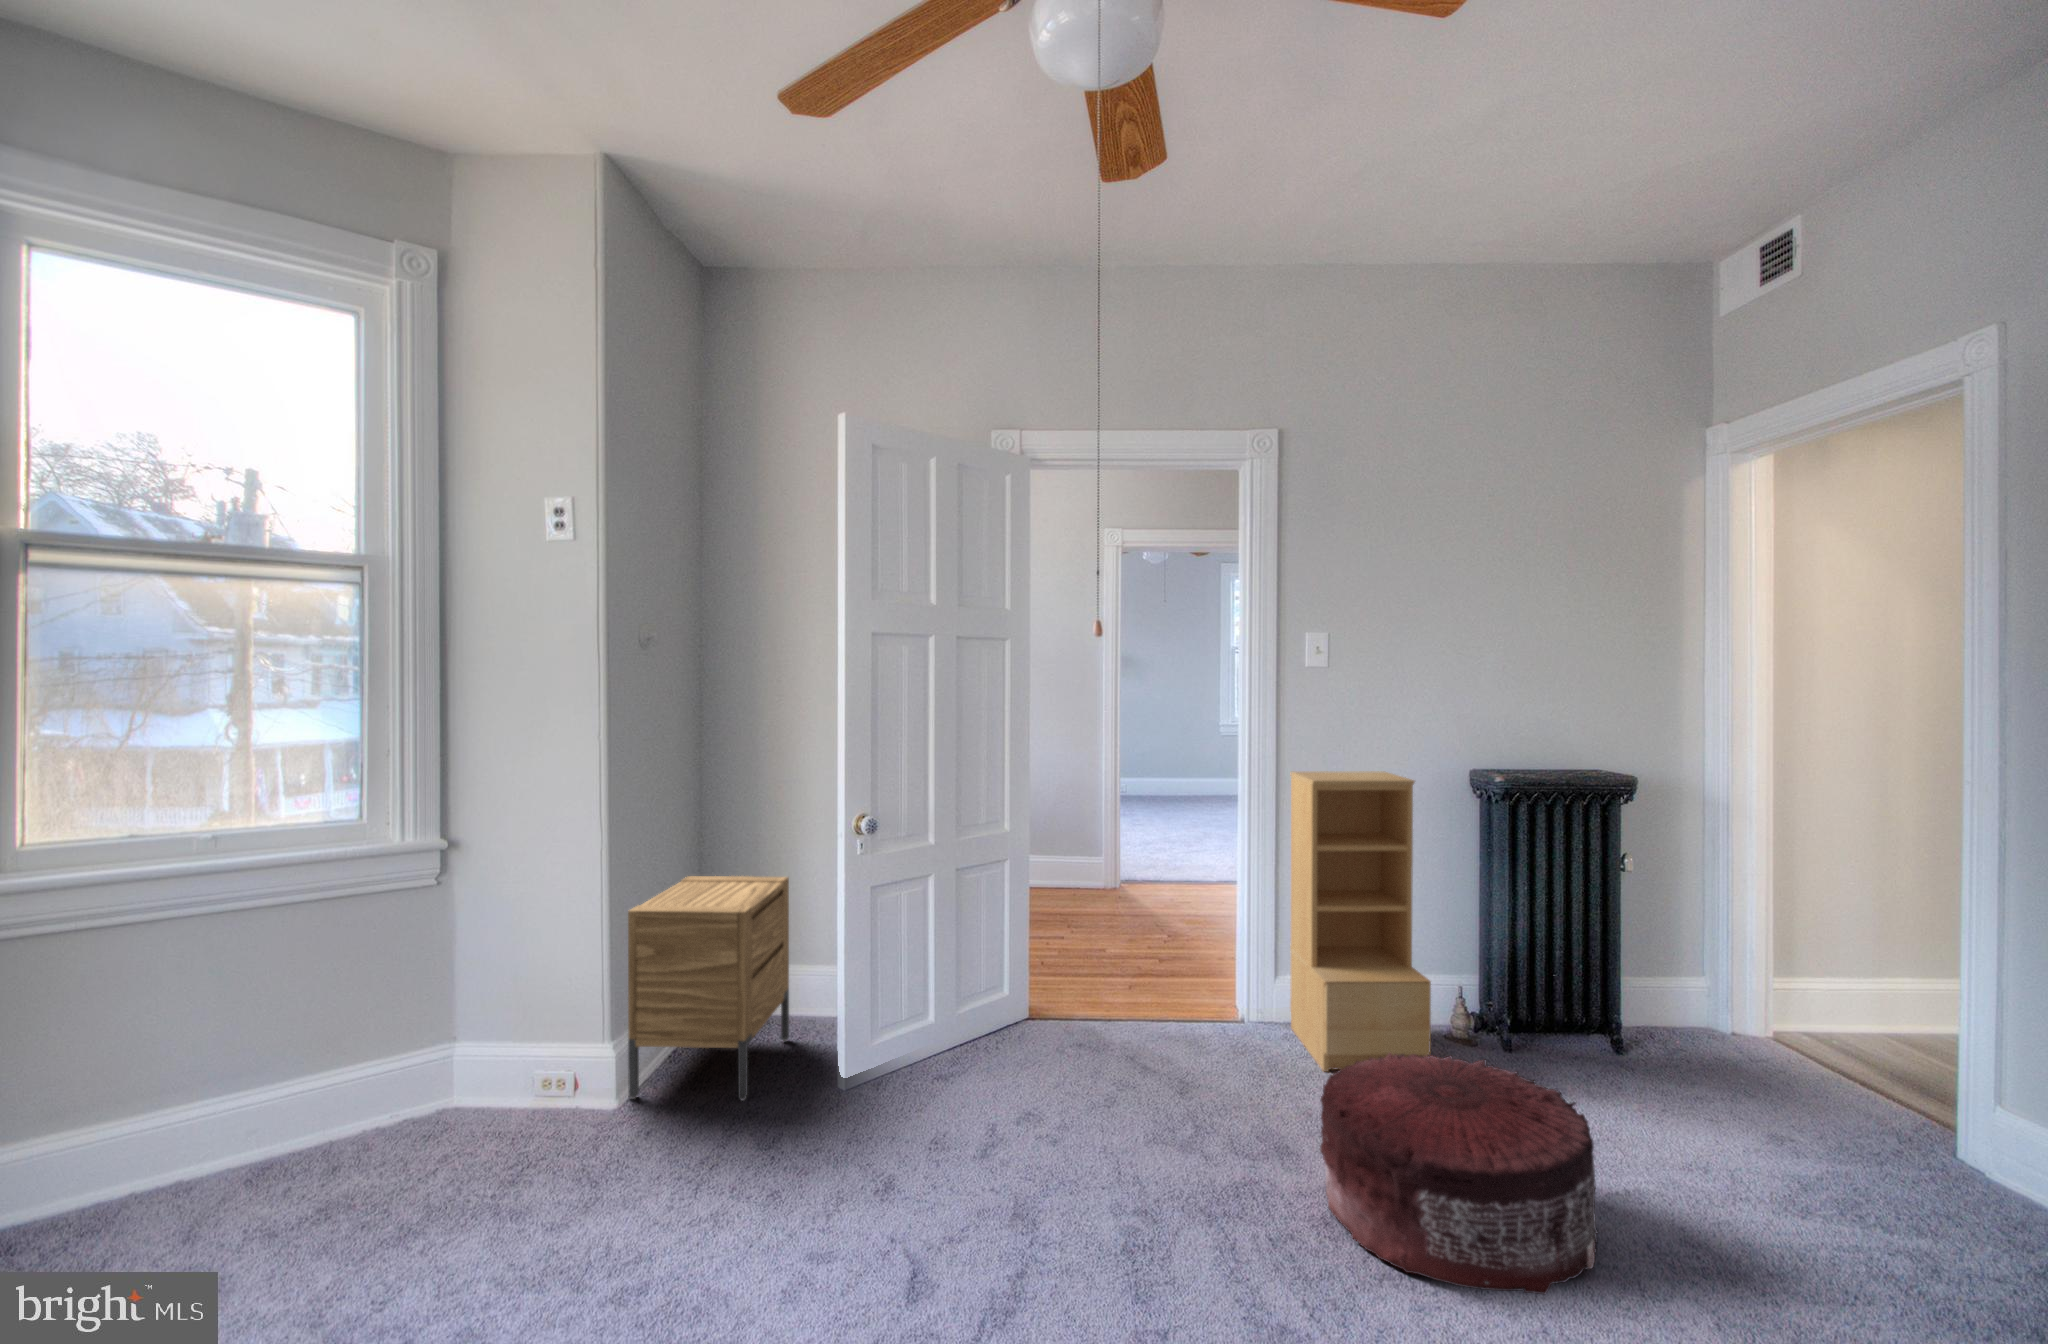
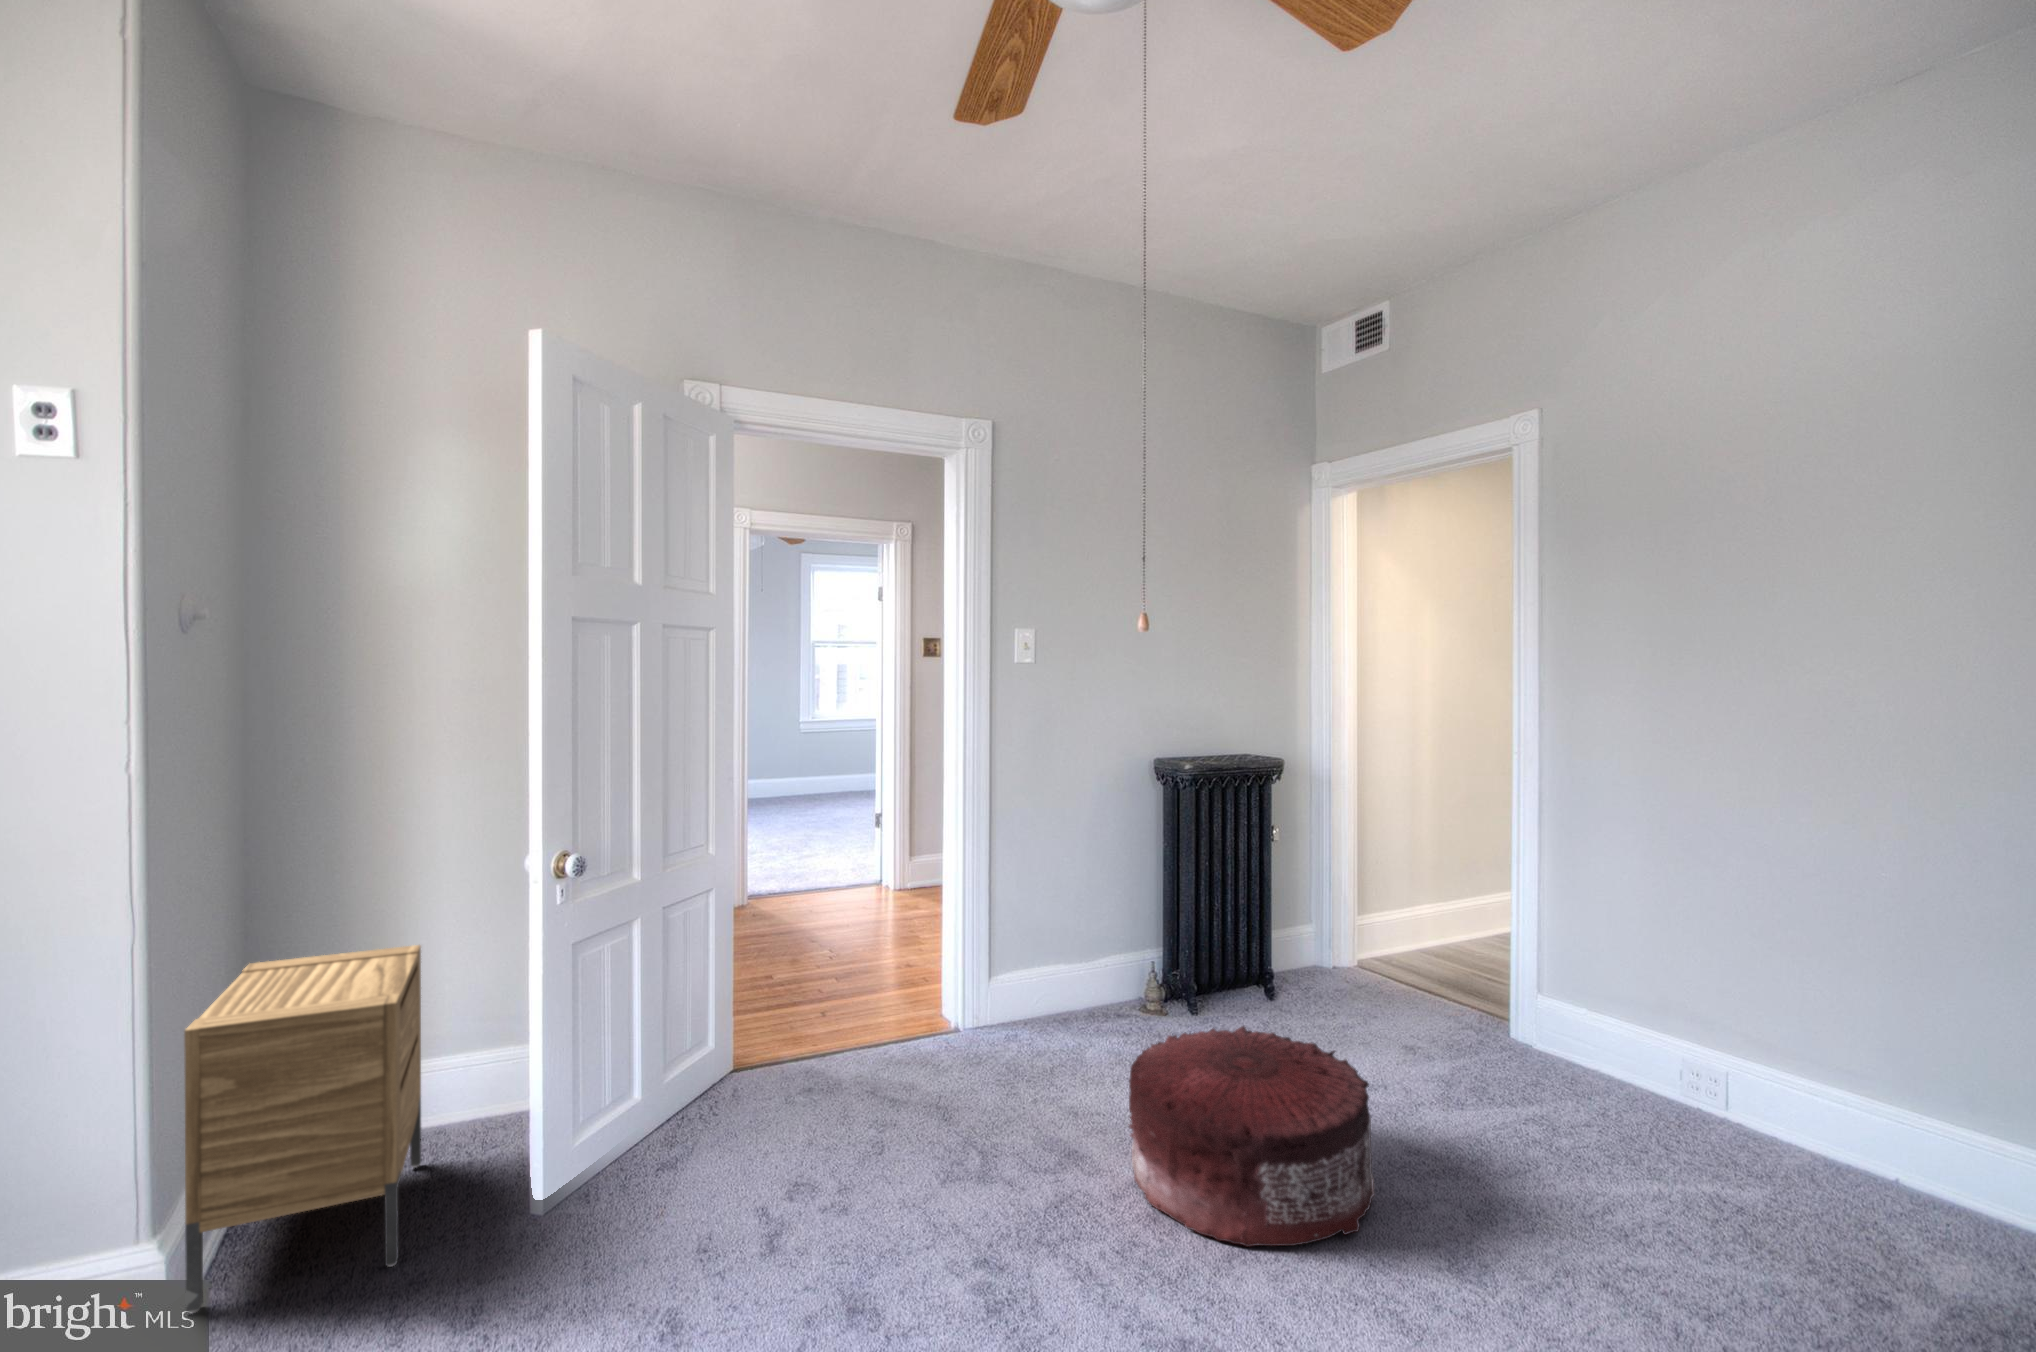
bookshelf: present [1290,771,1431,1072] -> none [1005,765,1149,1066]

